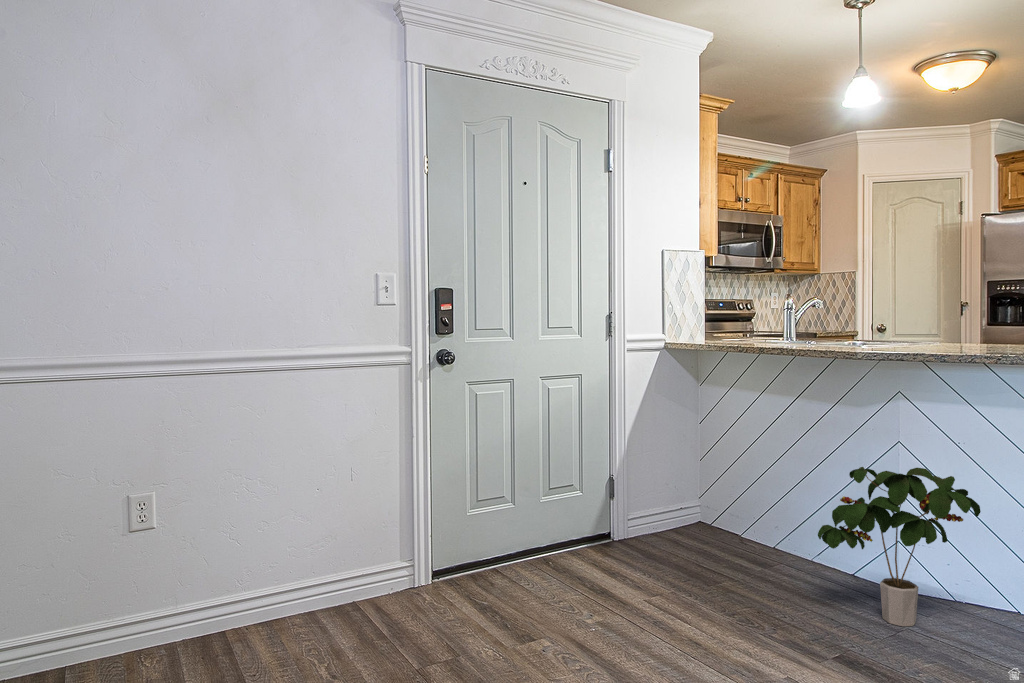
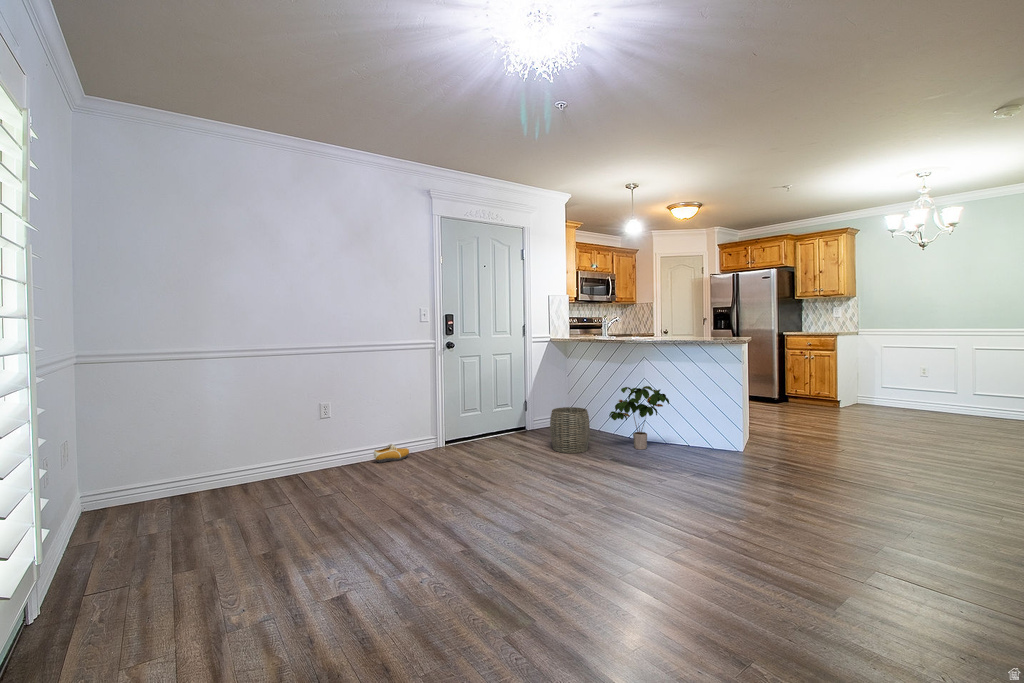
woven basket: none [672,508,770,629] -> present [550,407,590,453]
shoe: none [257,587,343,633] -> present [374,444,409,463]

